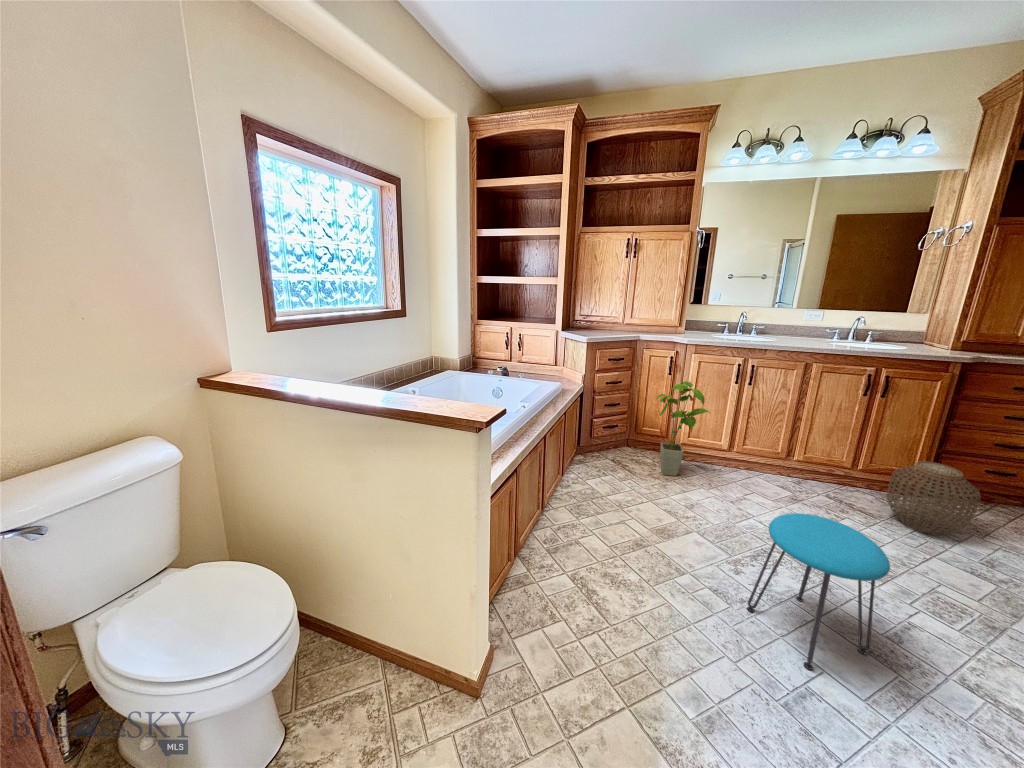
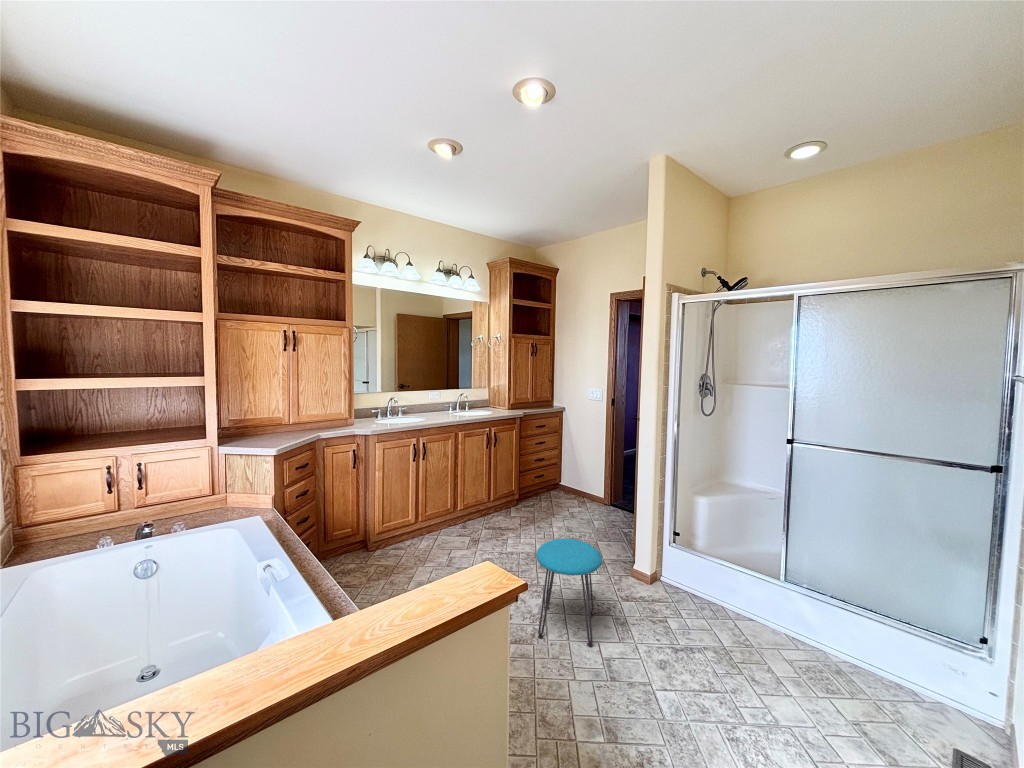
house plant: present [657,381,710,476] -> none [360,472,415,574]
woven basket: present [887,461,981,535] -> none [515,481,553,527]

